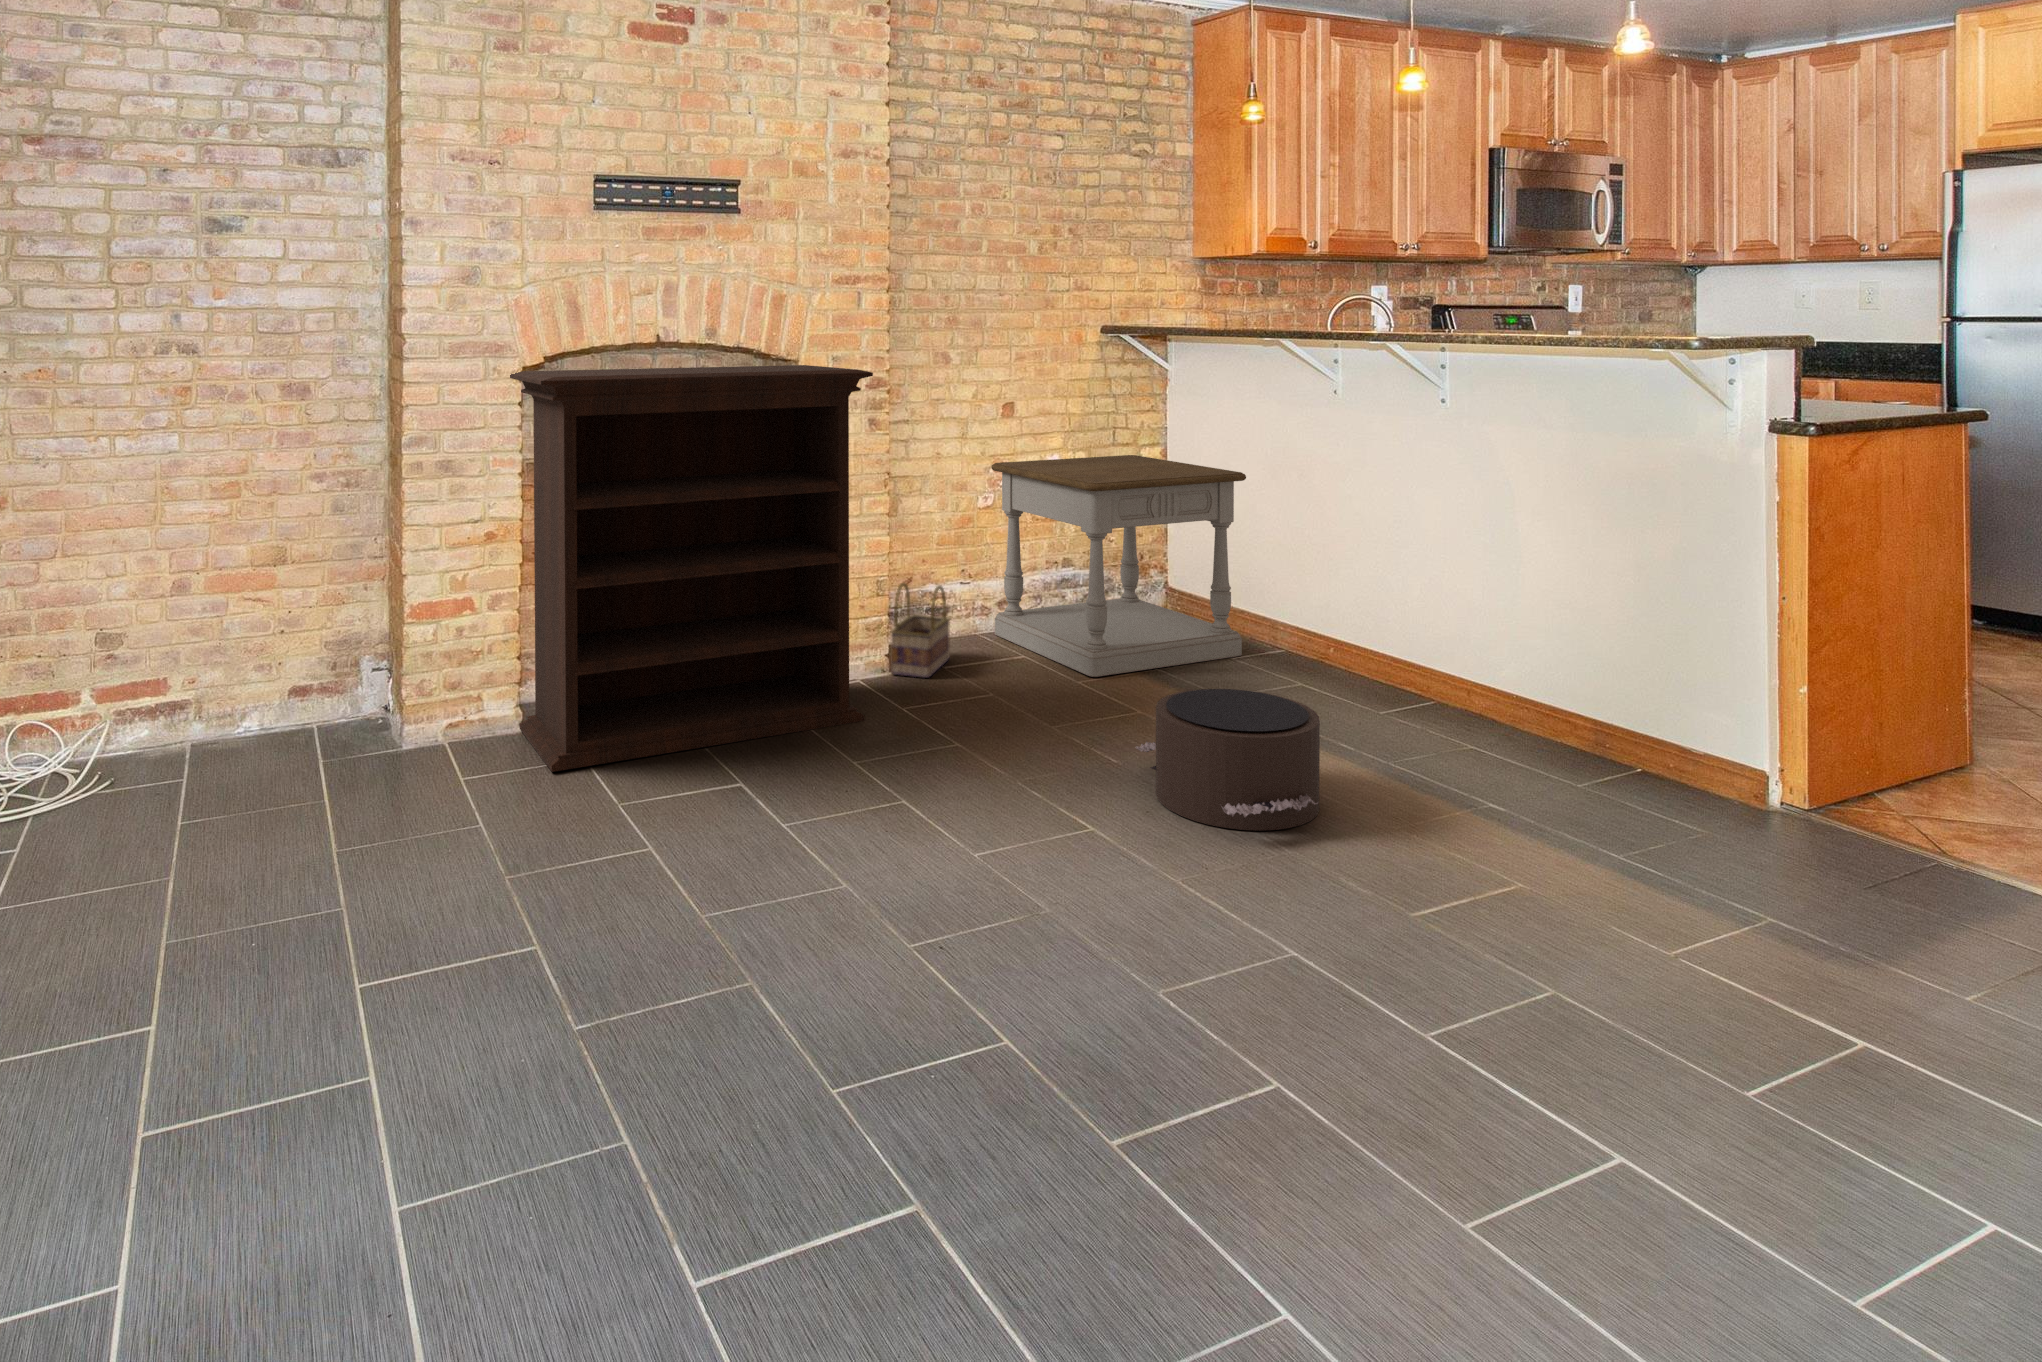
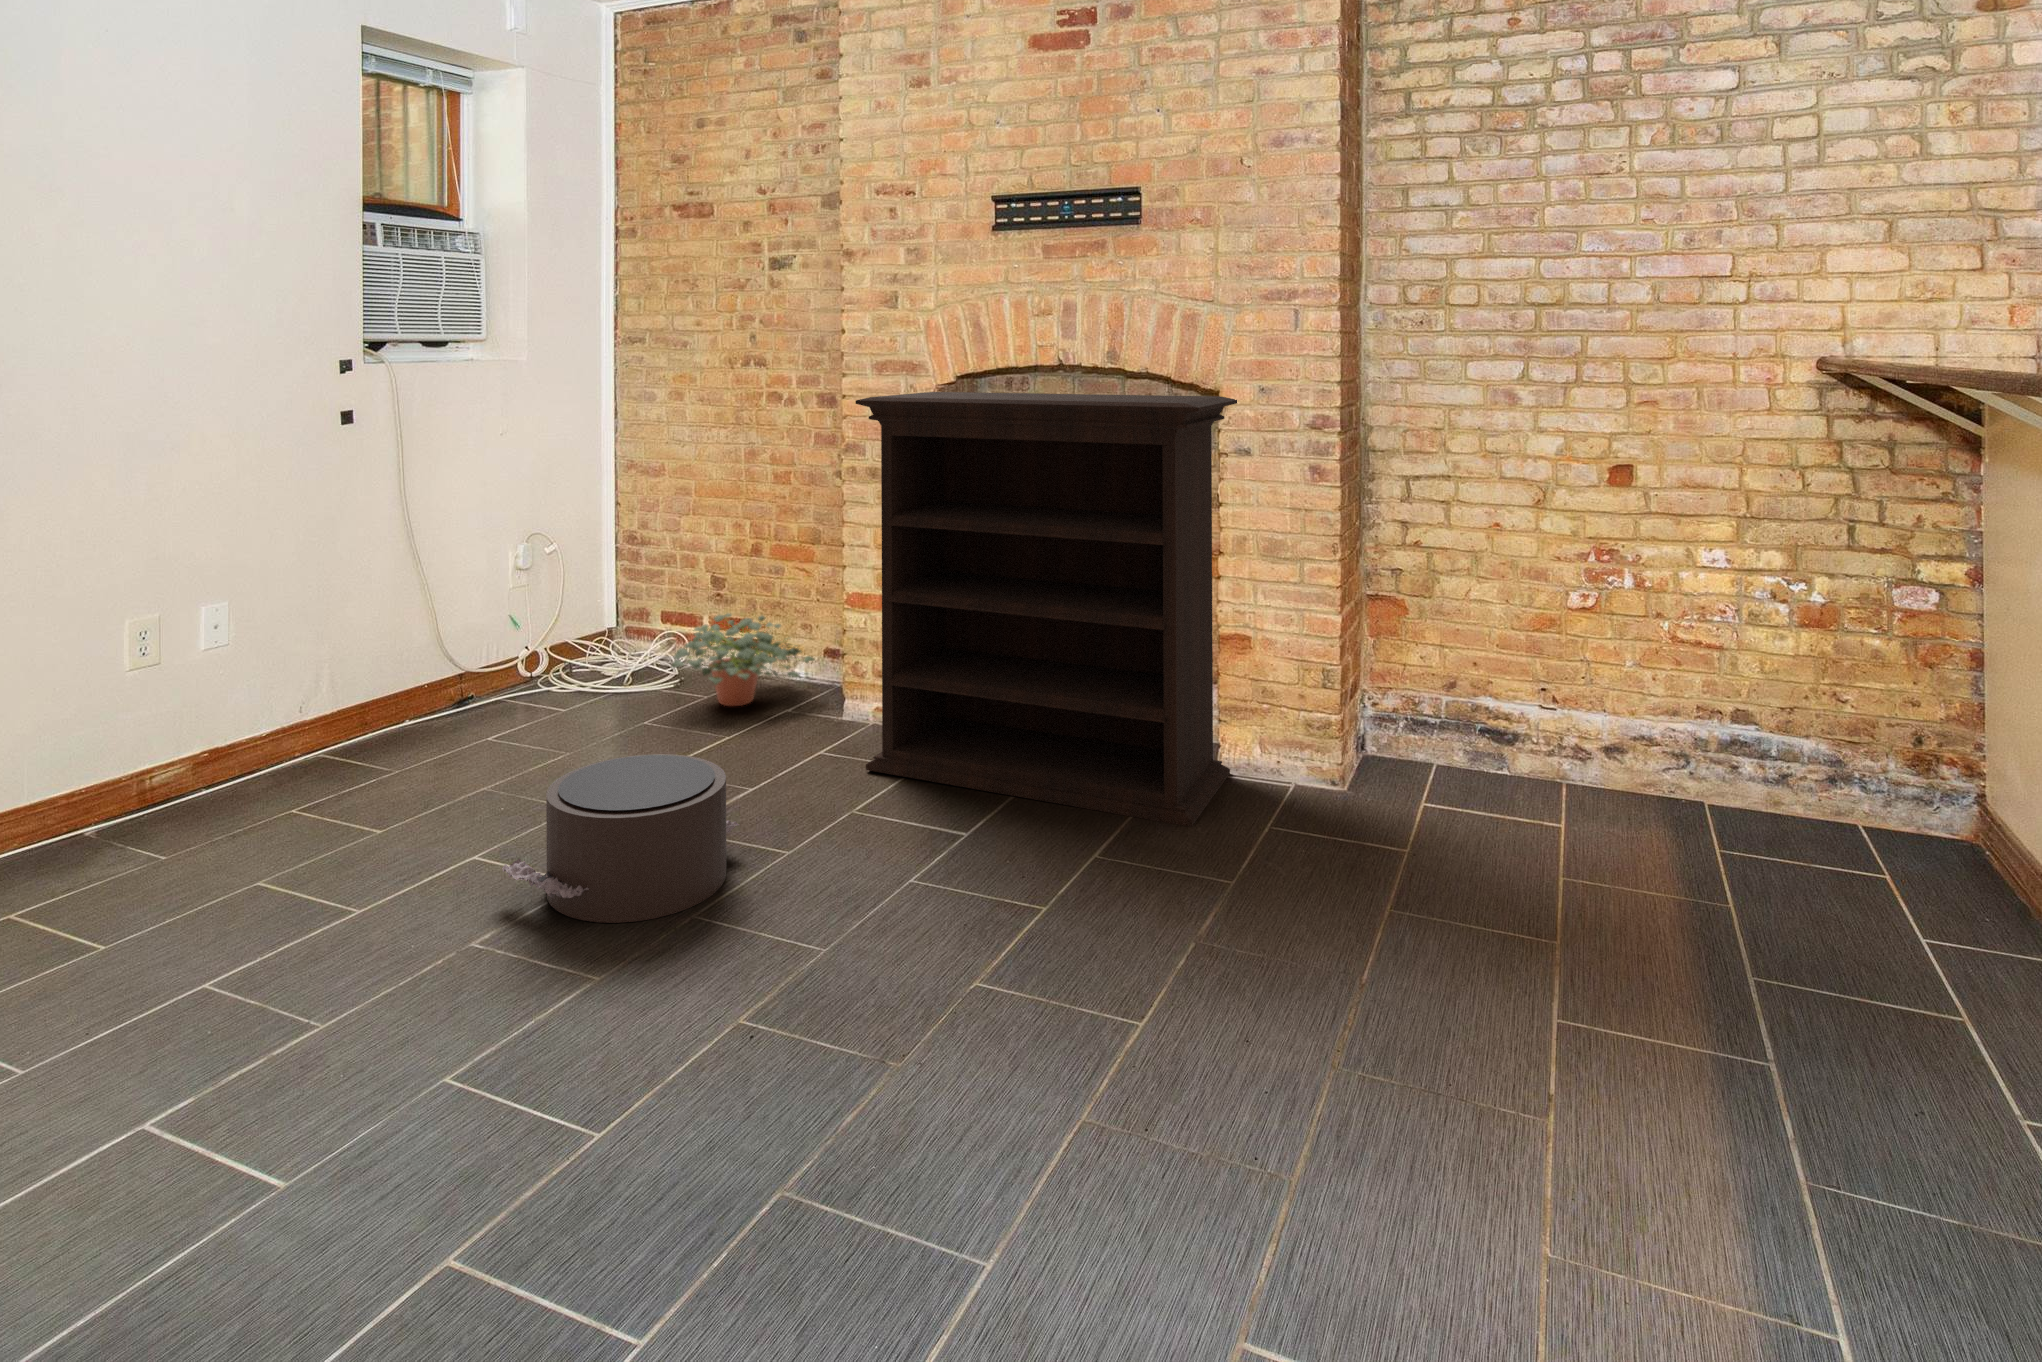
side table: present [991,455,1246,677] -> none [1568,547,1953,952]
basket: present [891,583,950,678] -> none [1333,680,1447,810]
potted plant: none [157,664,339,781] -> present [672,614,814,706]
pouf: present [1135,689,1320,831] -> present [502,754,739,923]

